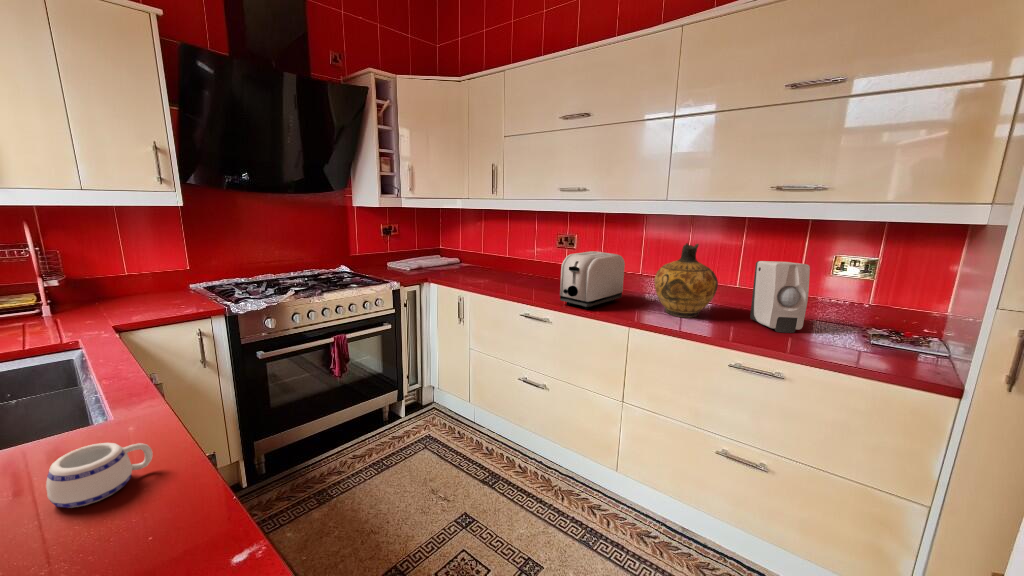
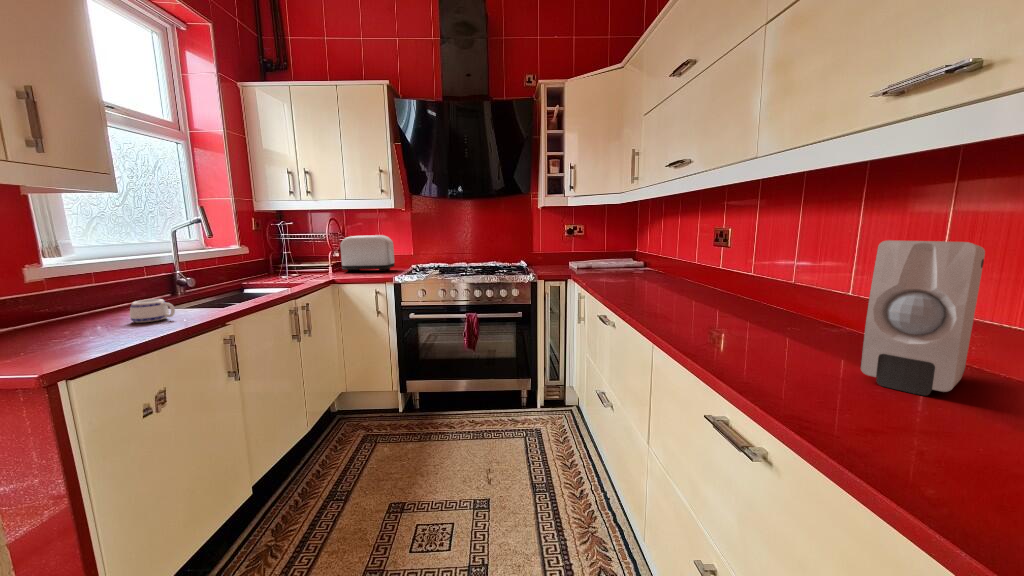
ceramic jug: present [654,243,718,317] -> none [713,215,826,340]
toaster: present [560,251,625,309] -> present [340,235,395,272]

